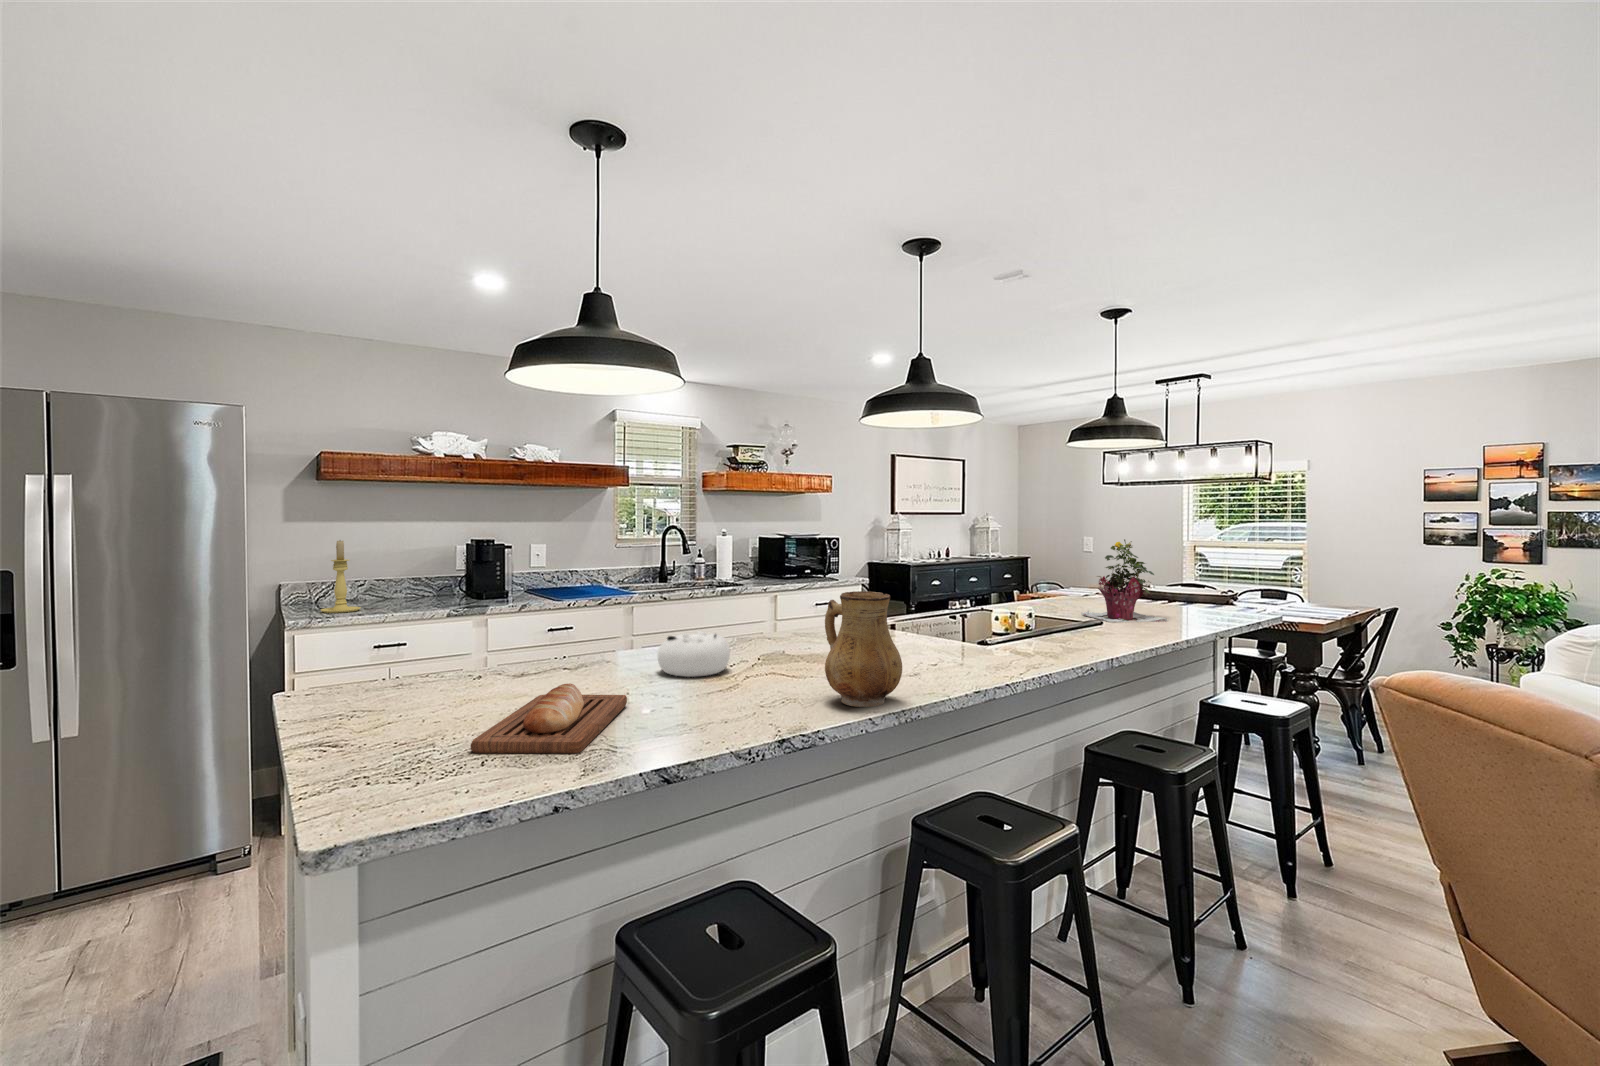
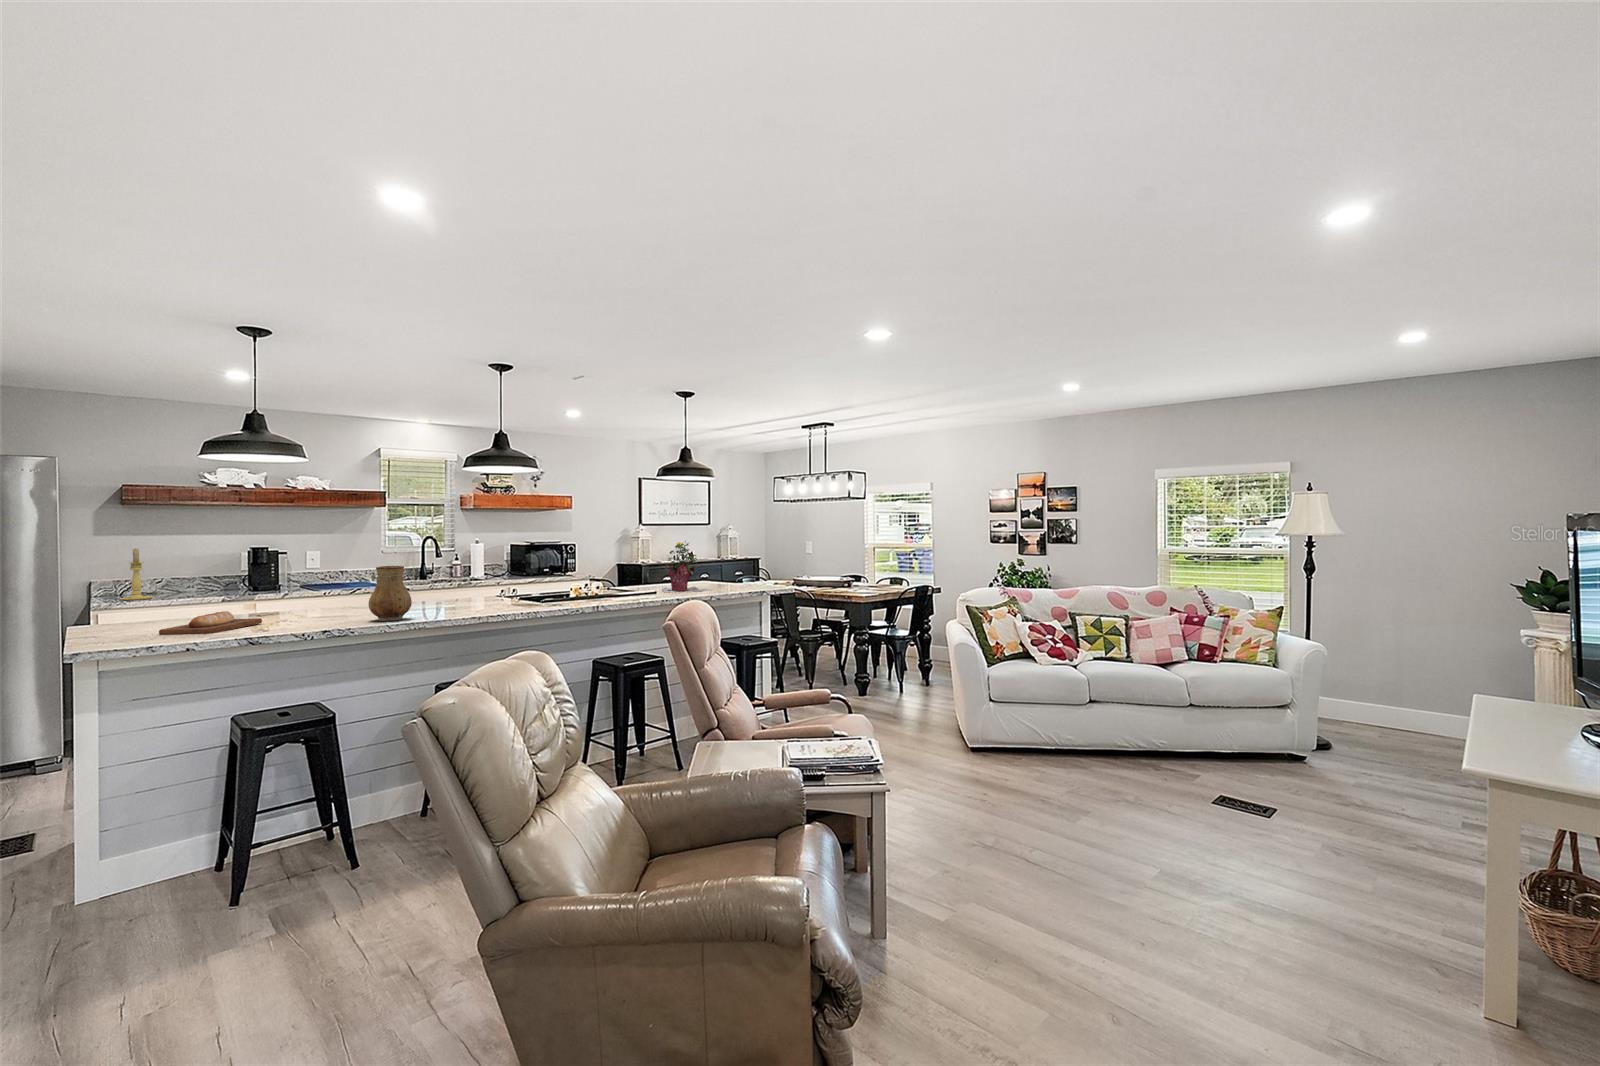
decorative bowl: present [658,631,730,677] -> none [305,593,352,616]

